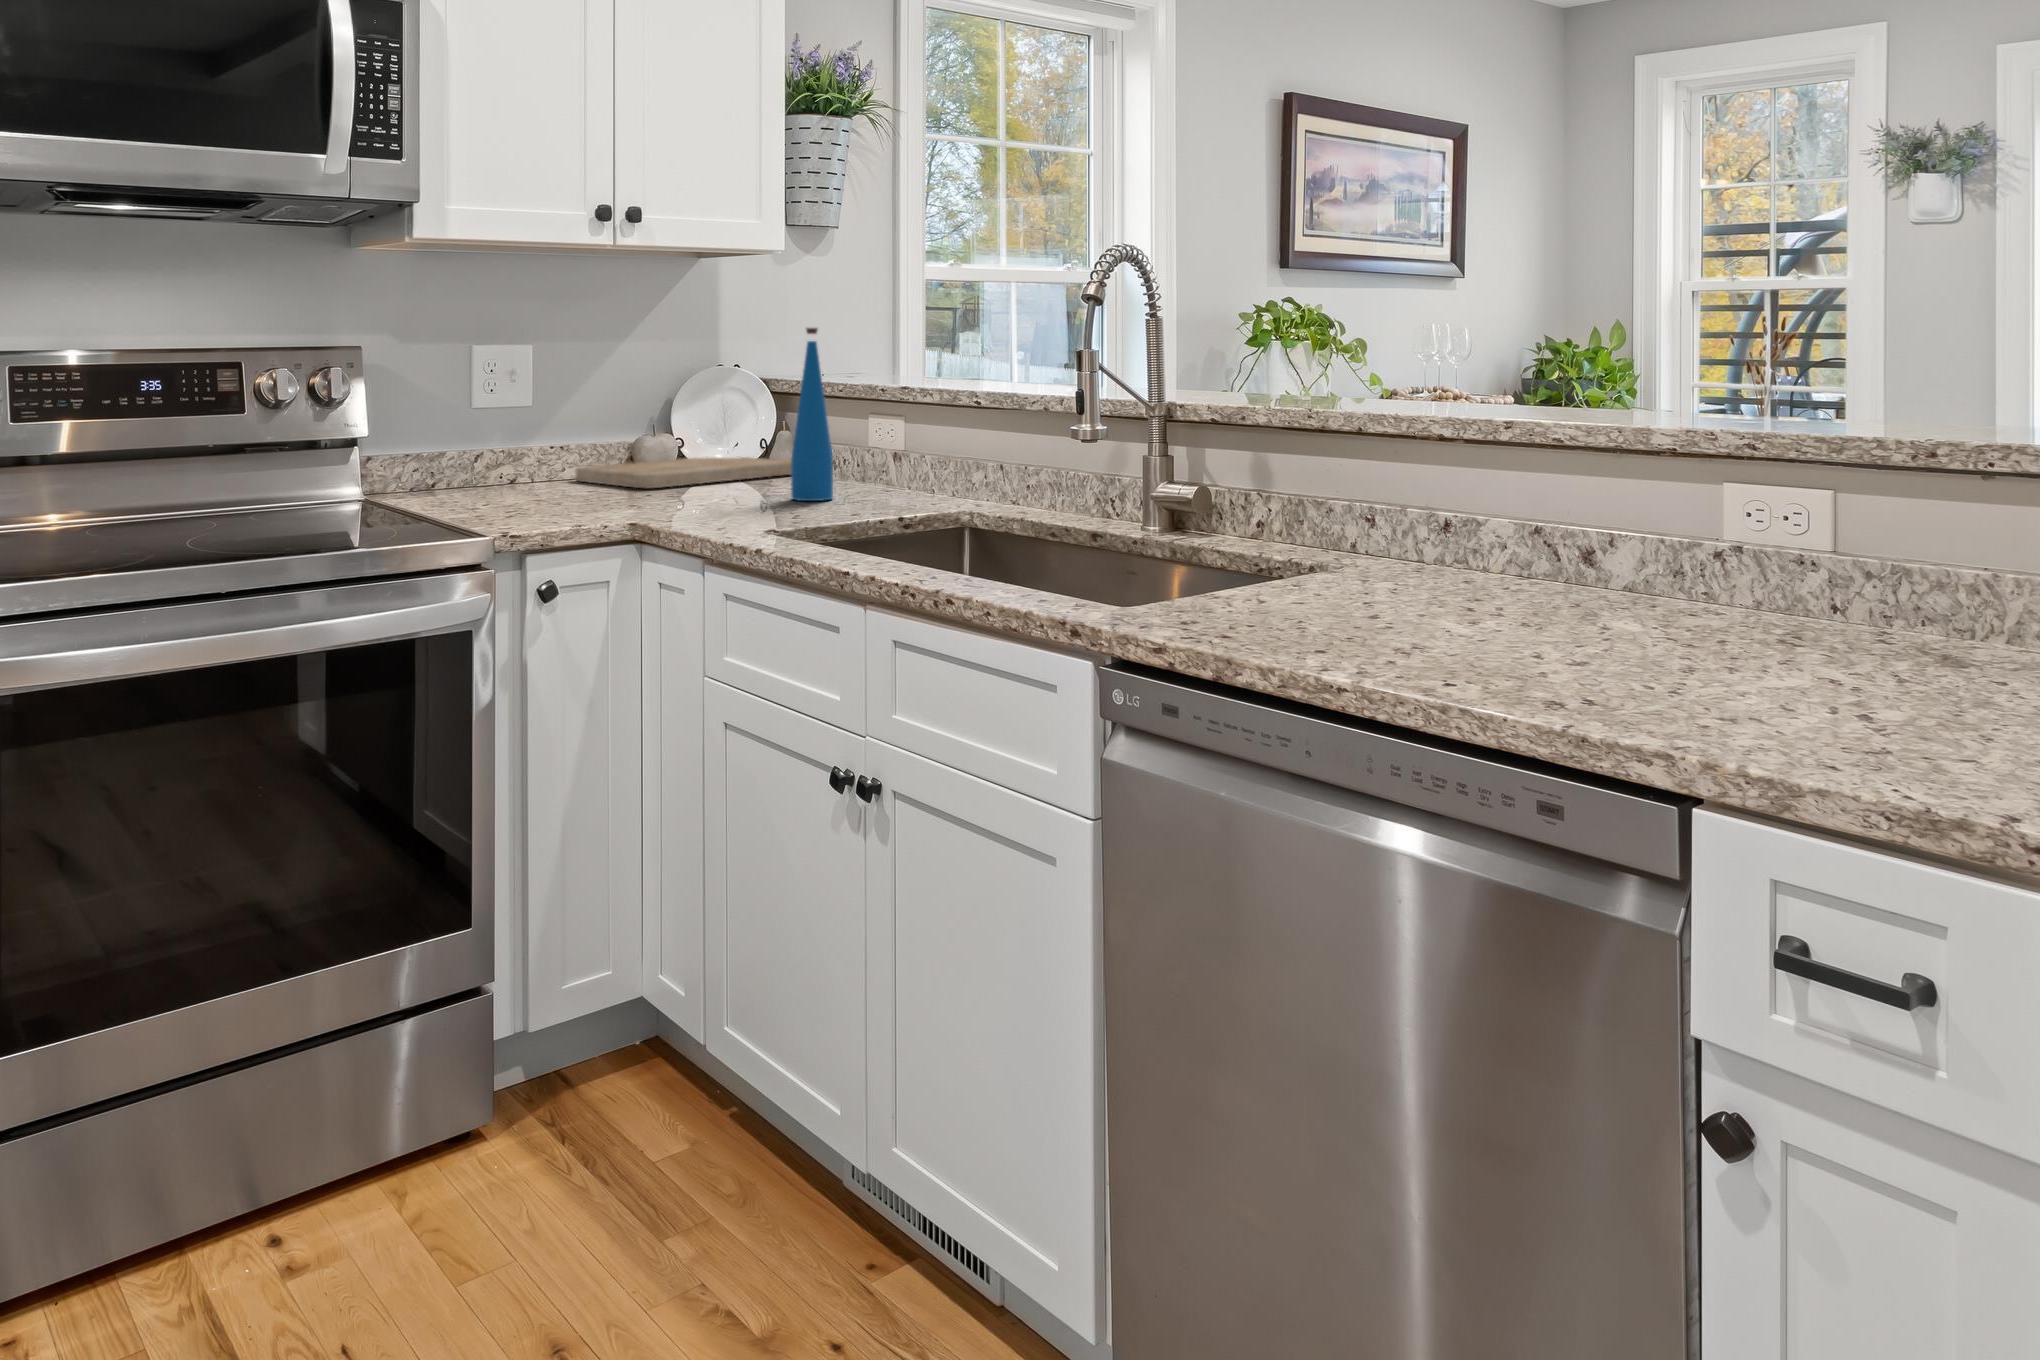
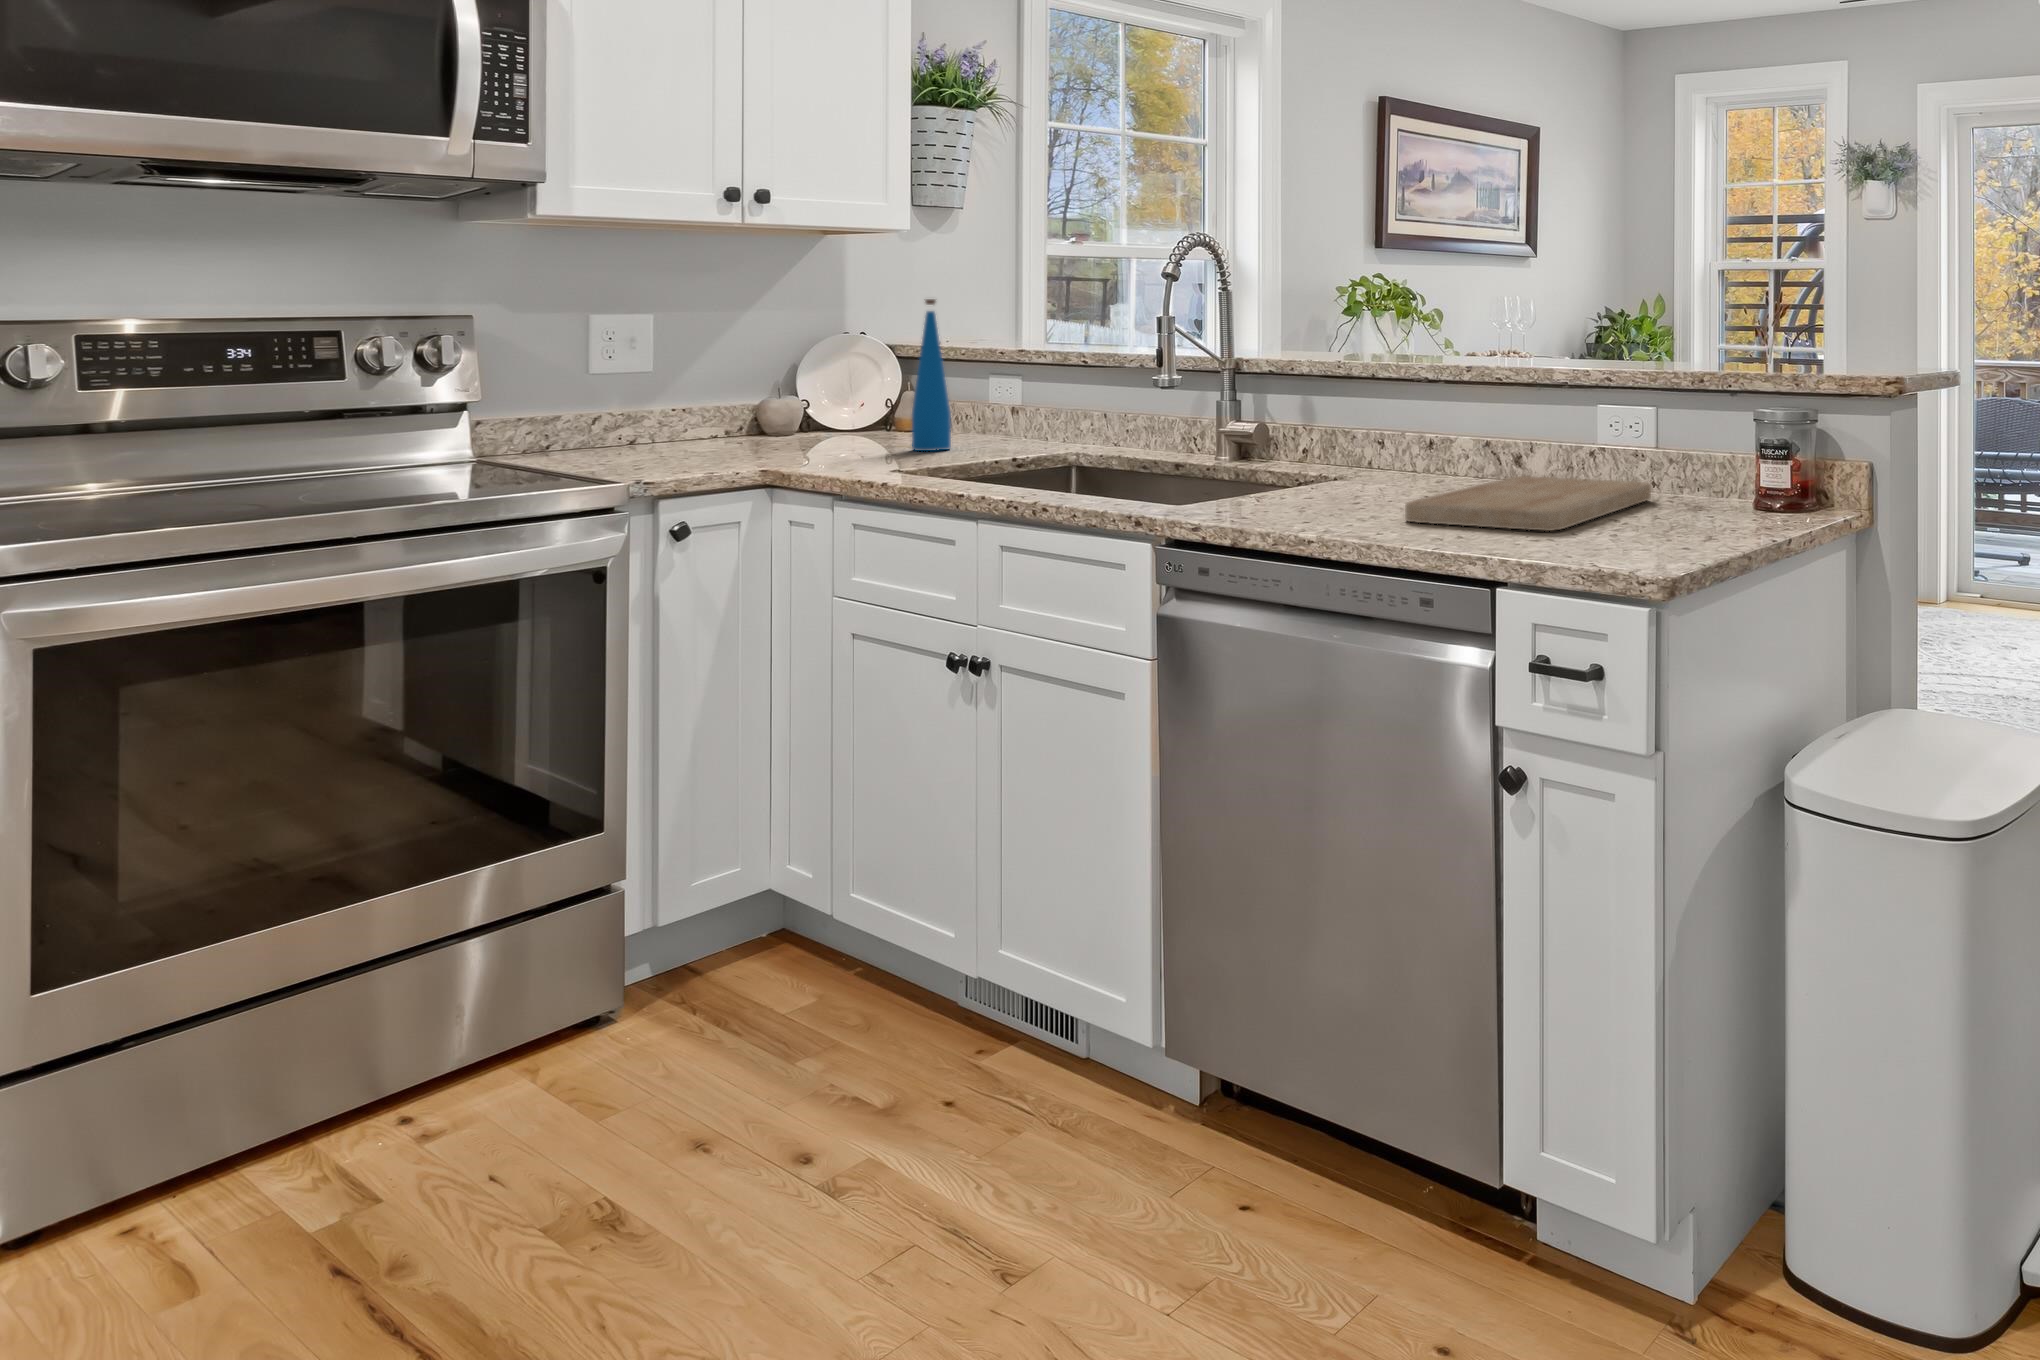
cutting board: present [576,457,791,488] -> present [1405,476,1651,531]

